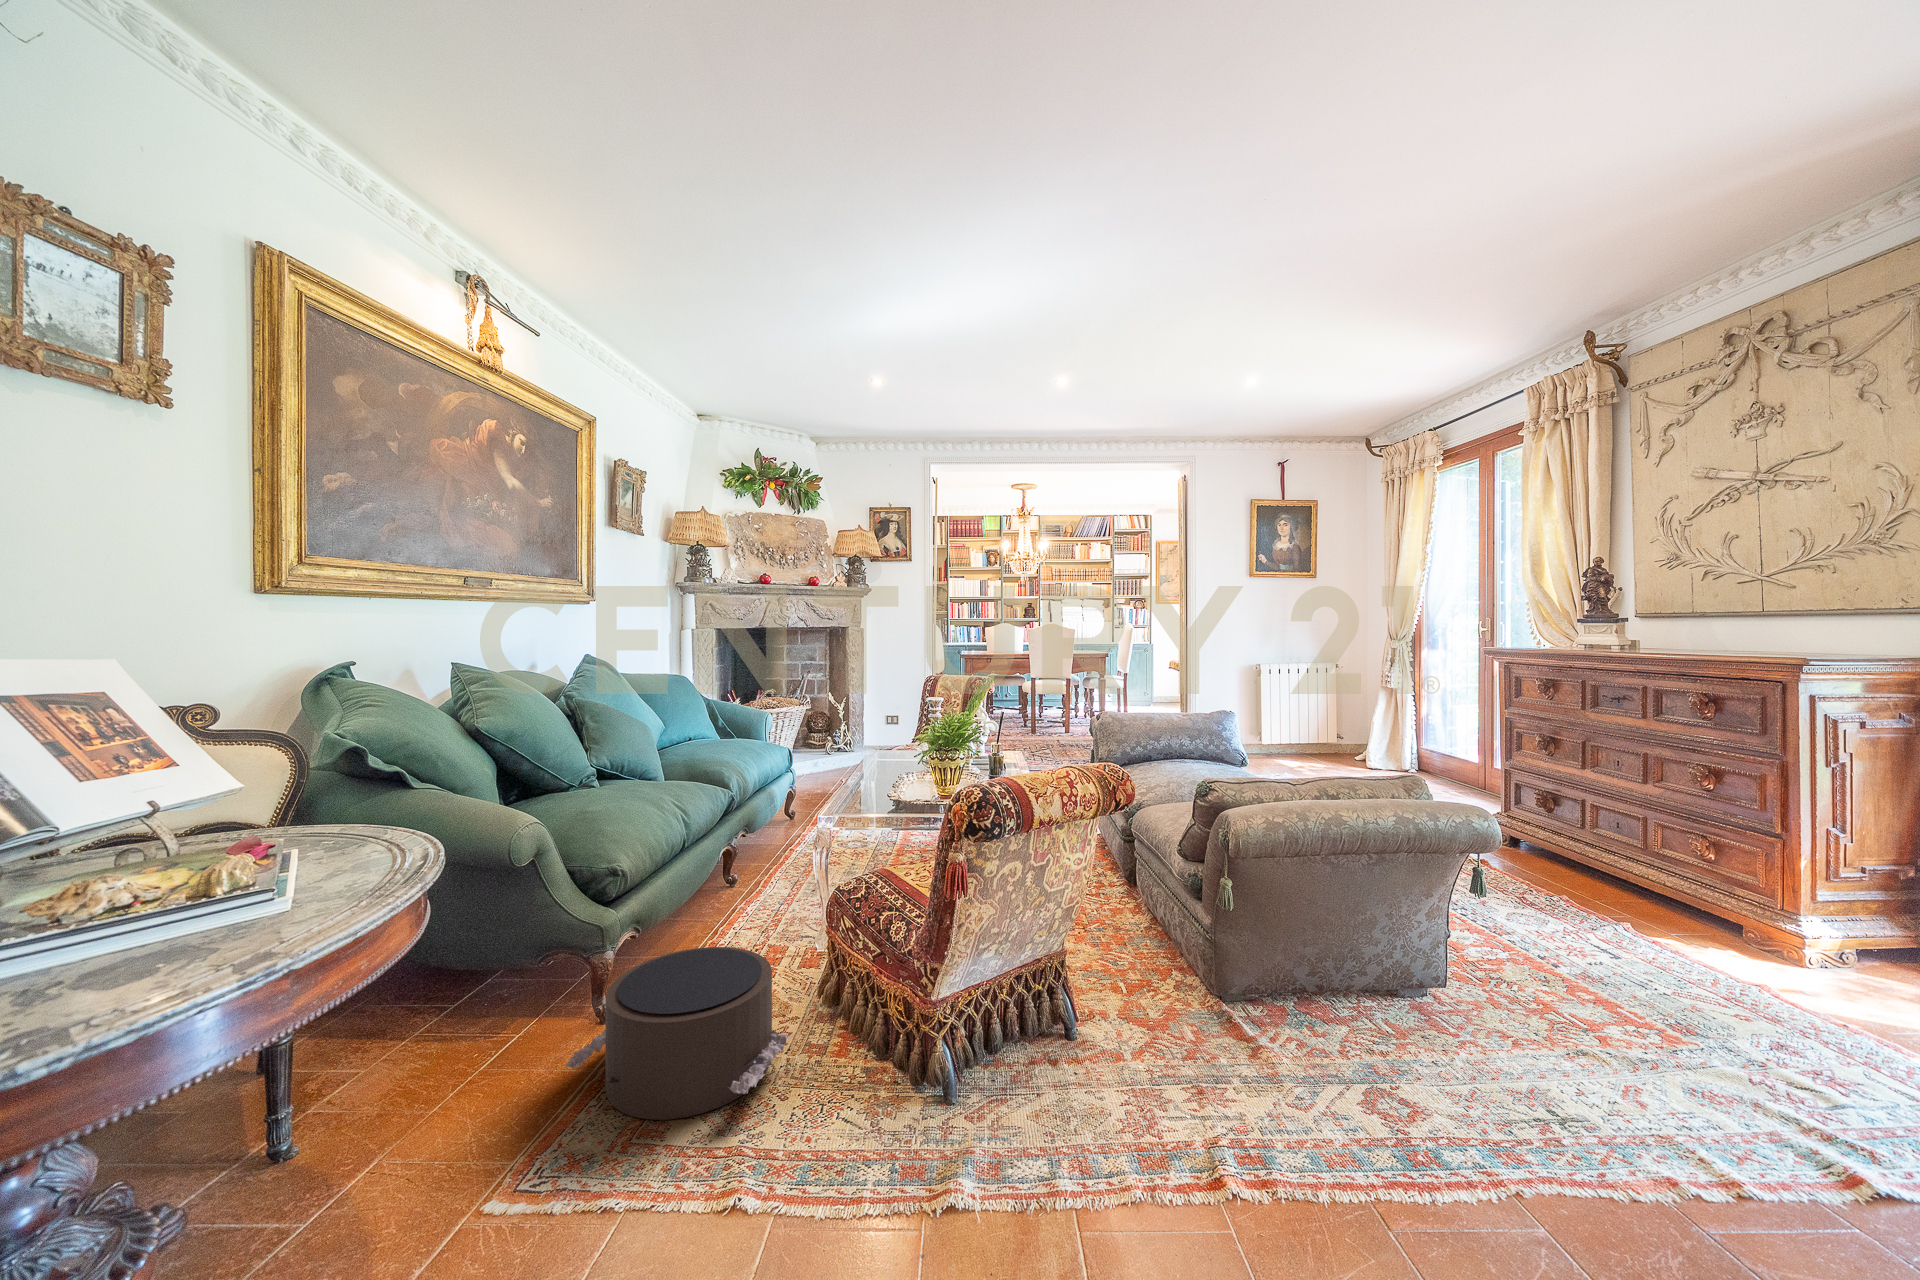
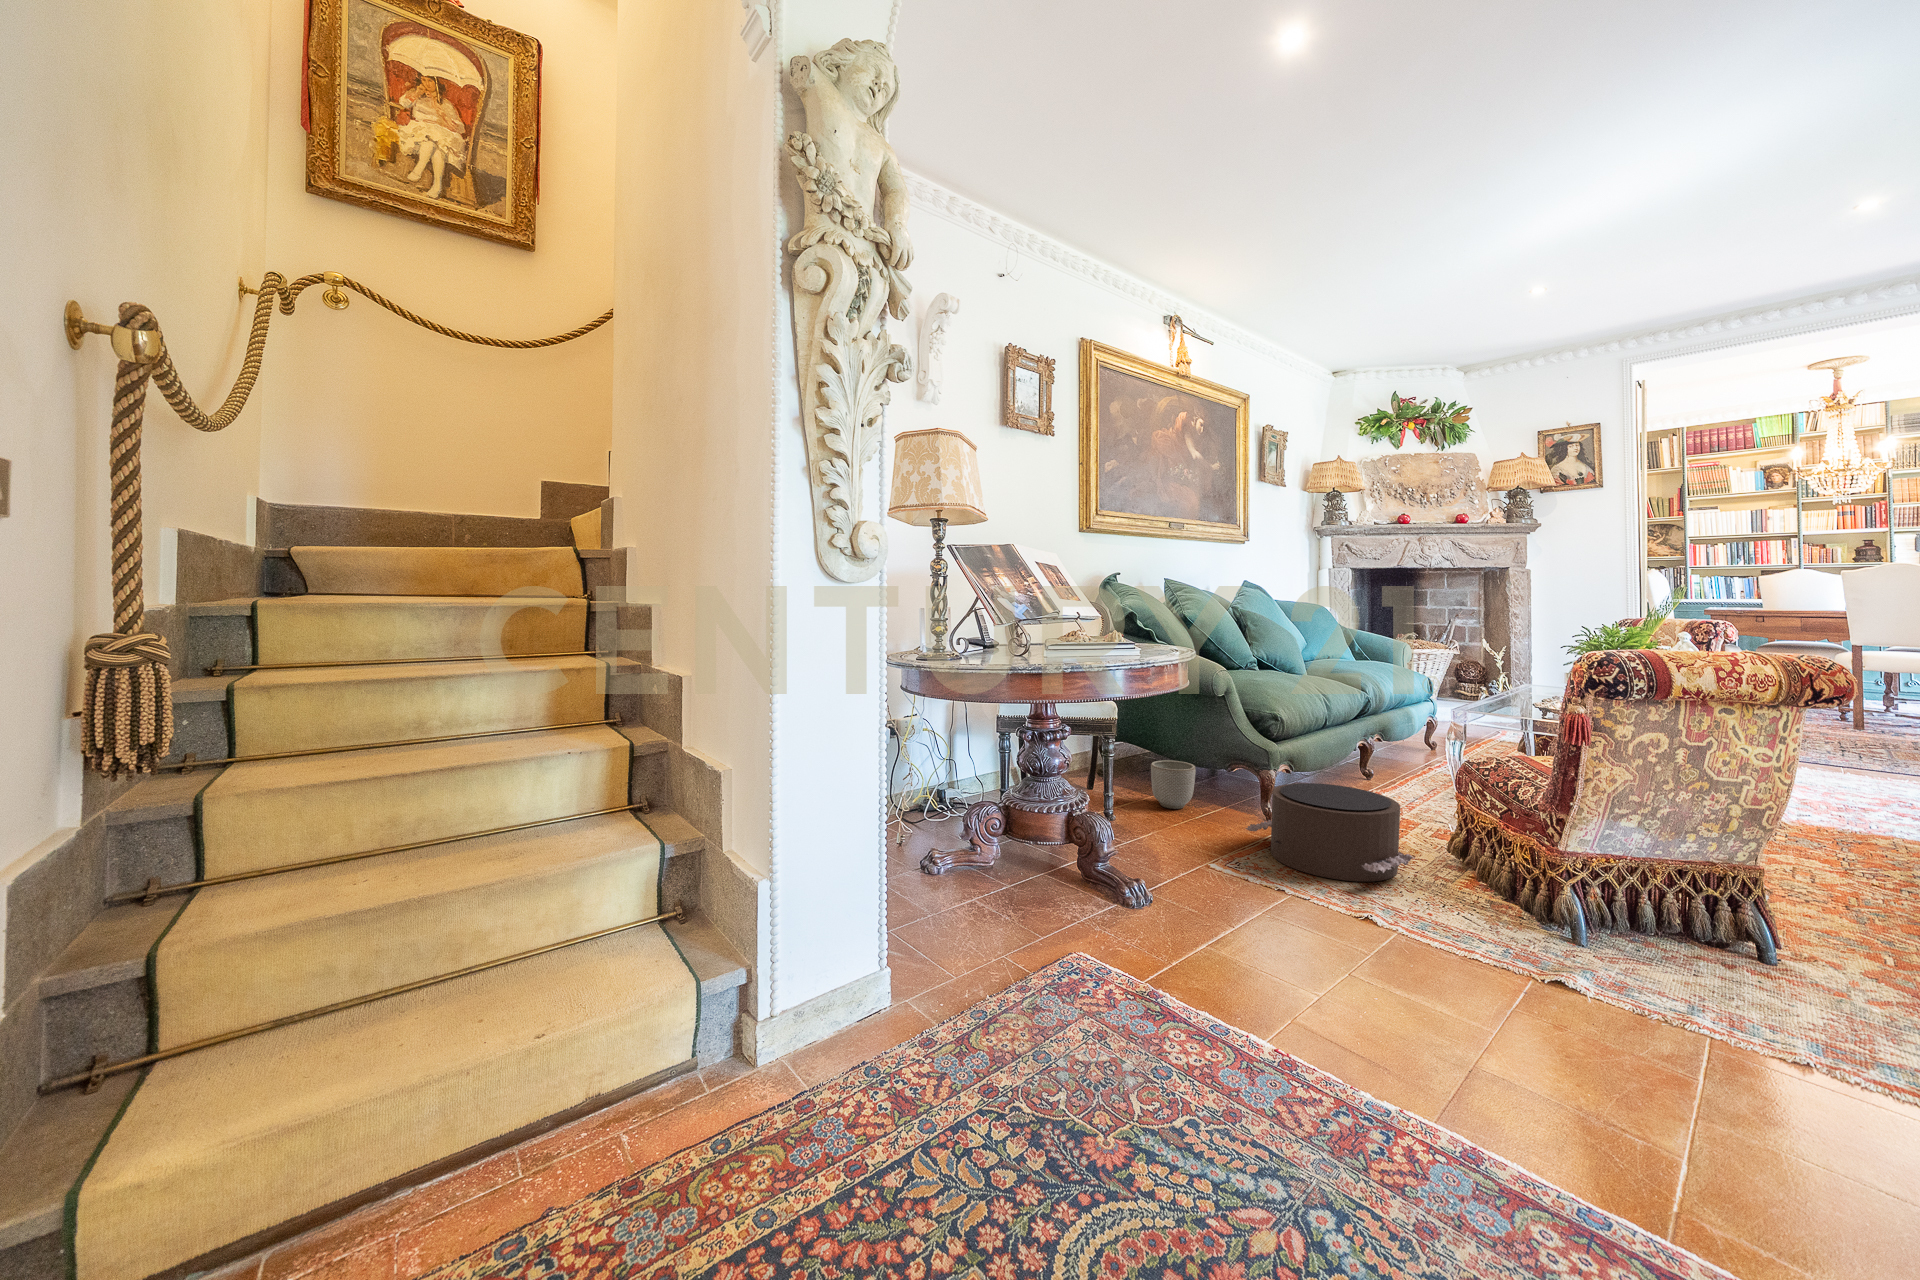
planter: none [410,952,494,1042] -> present [1151,760,1196,809]

